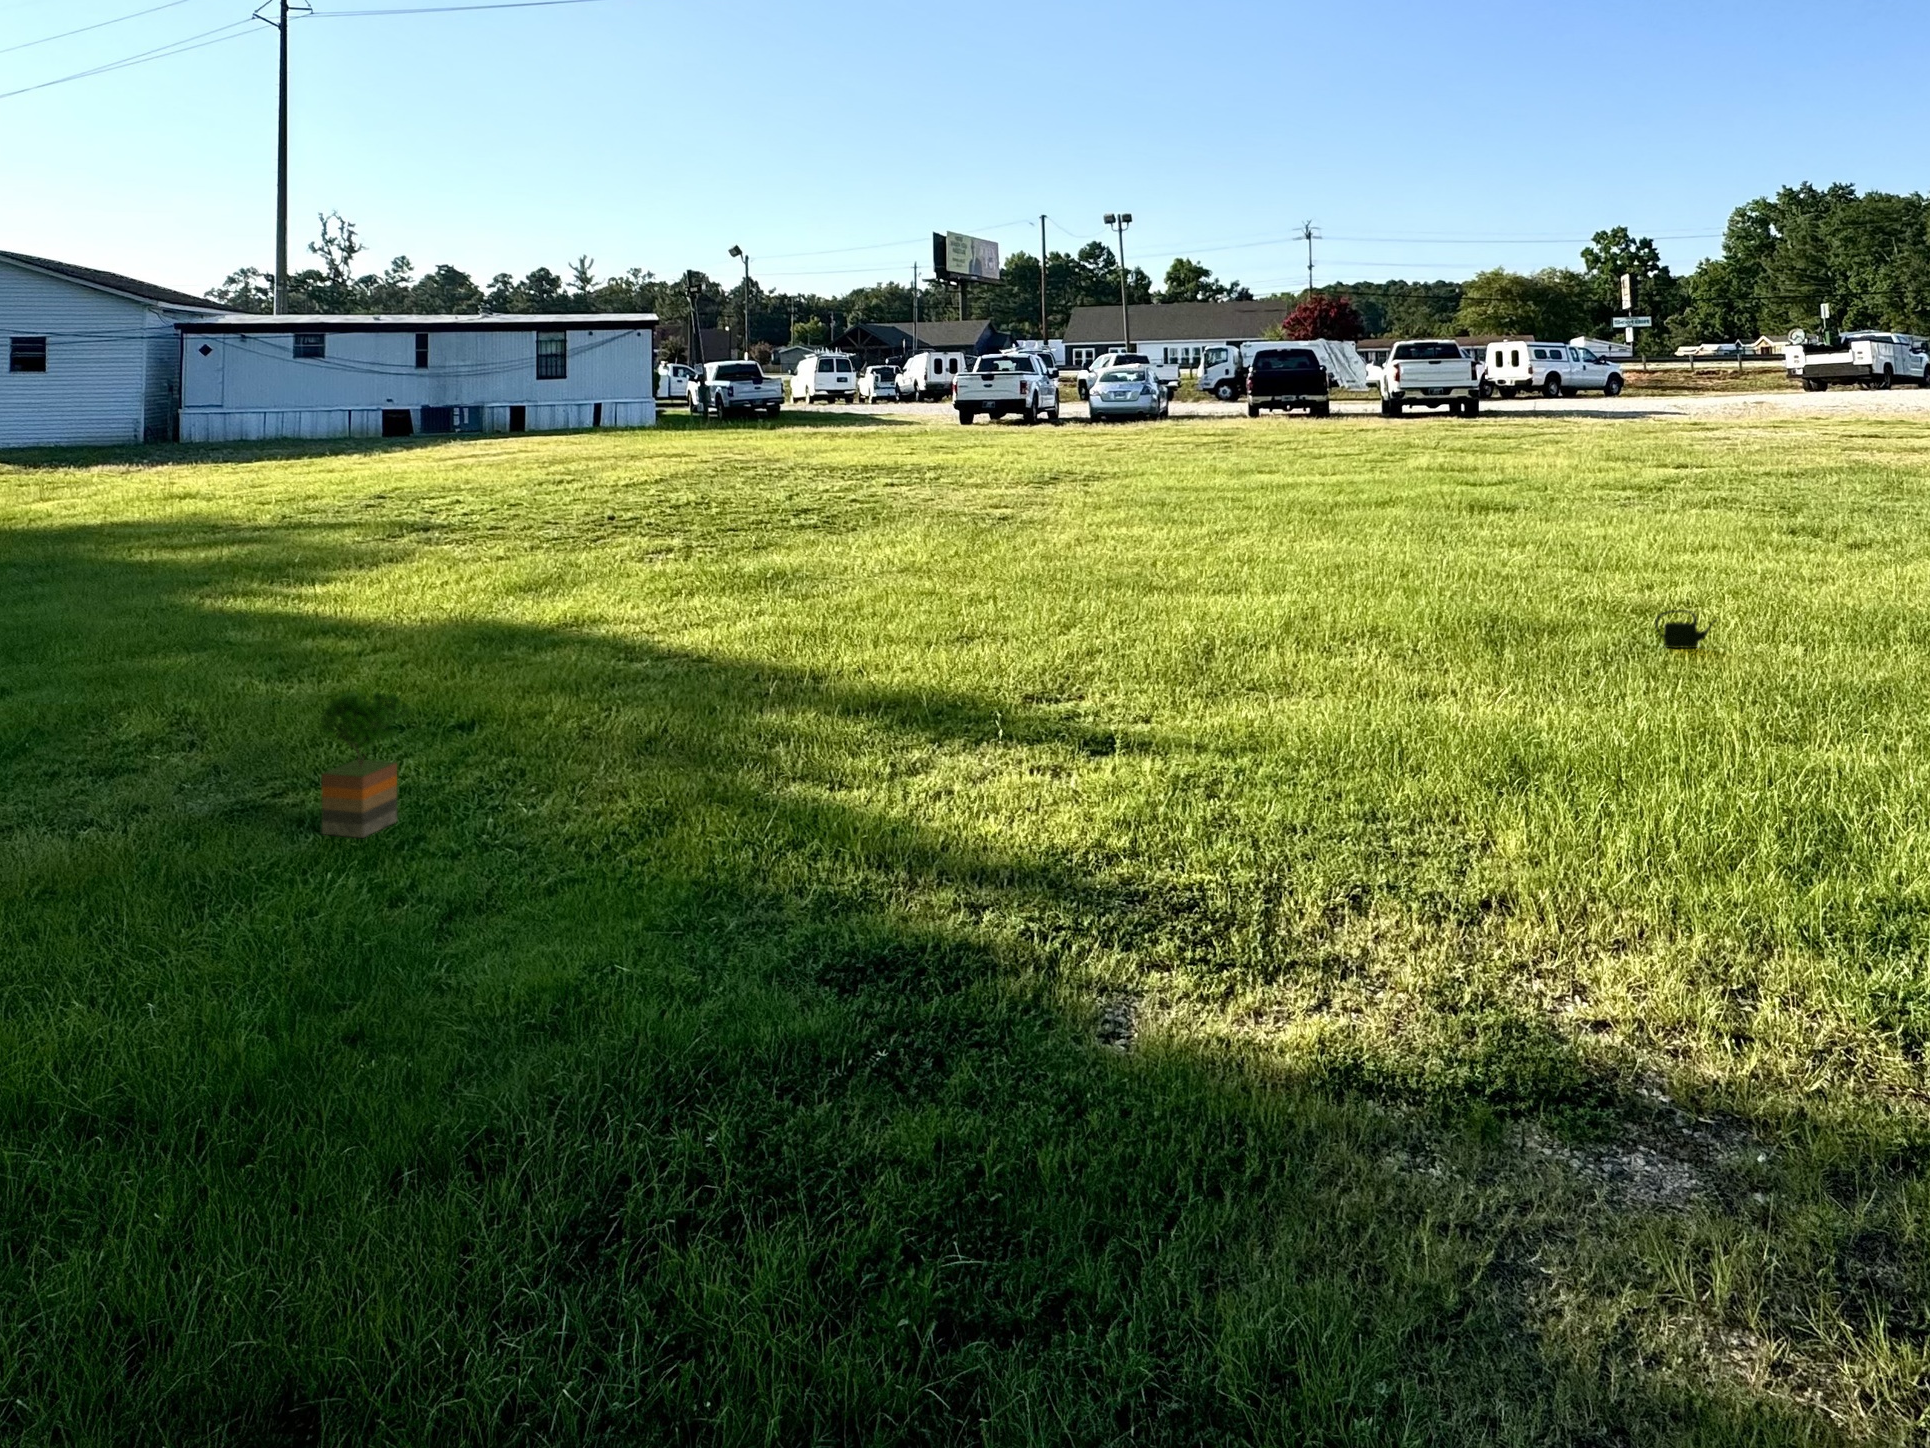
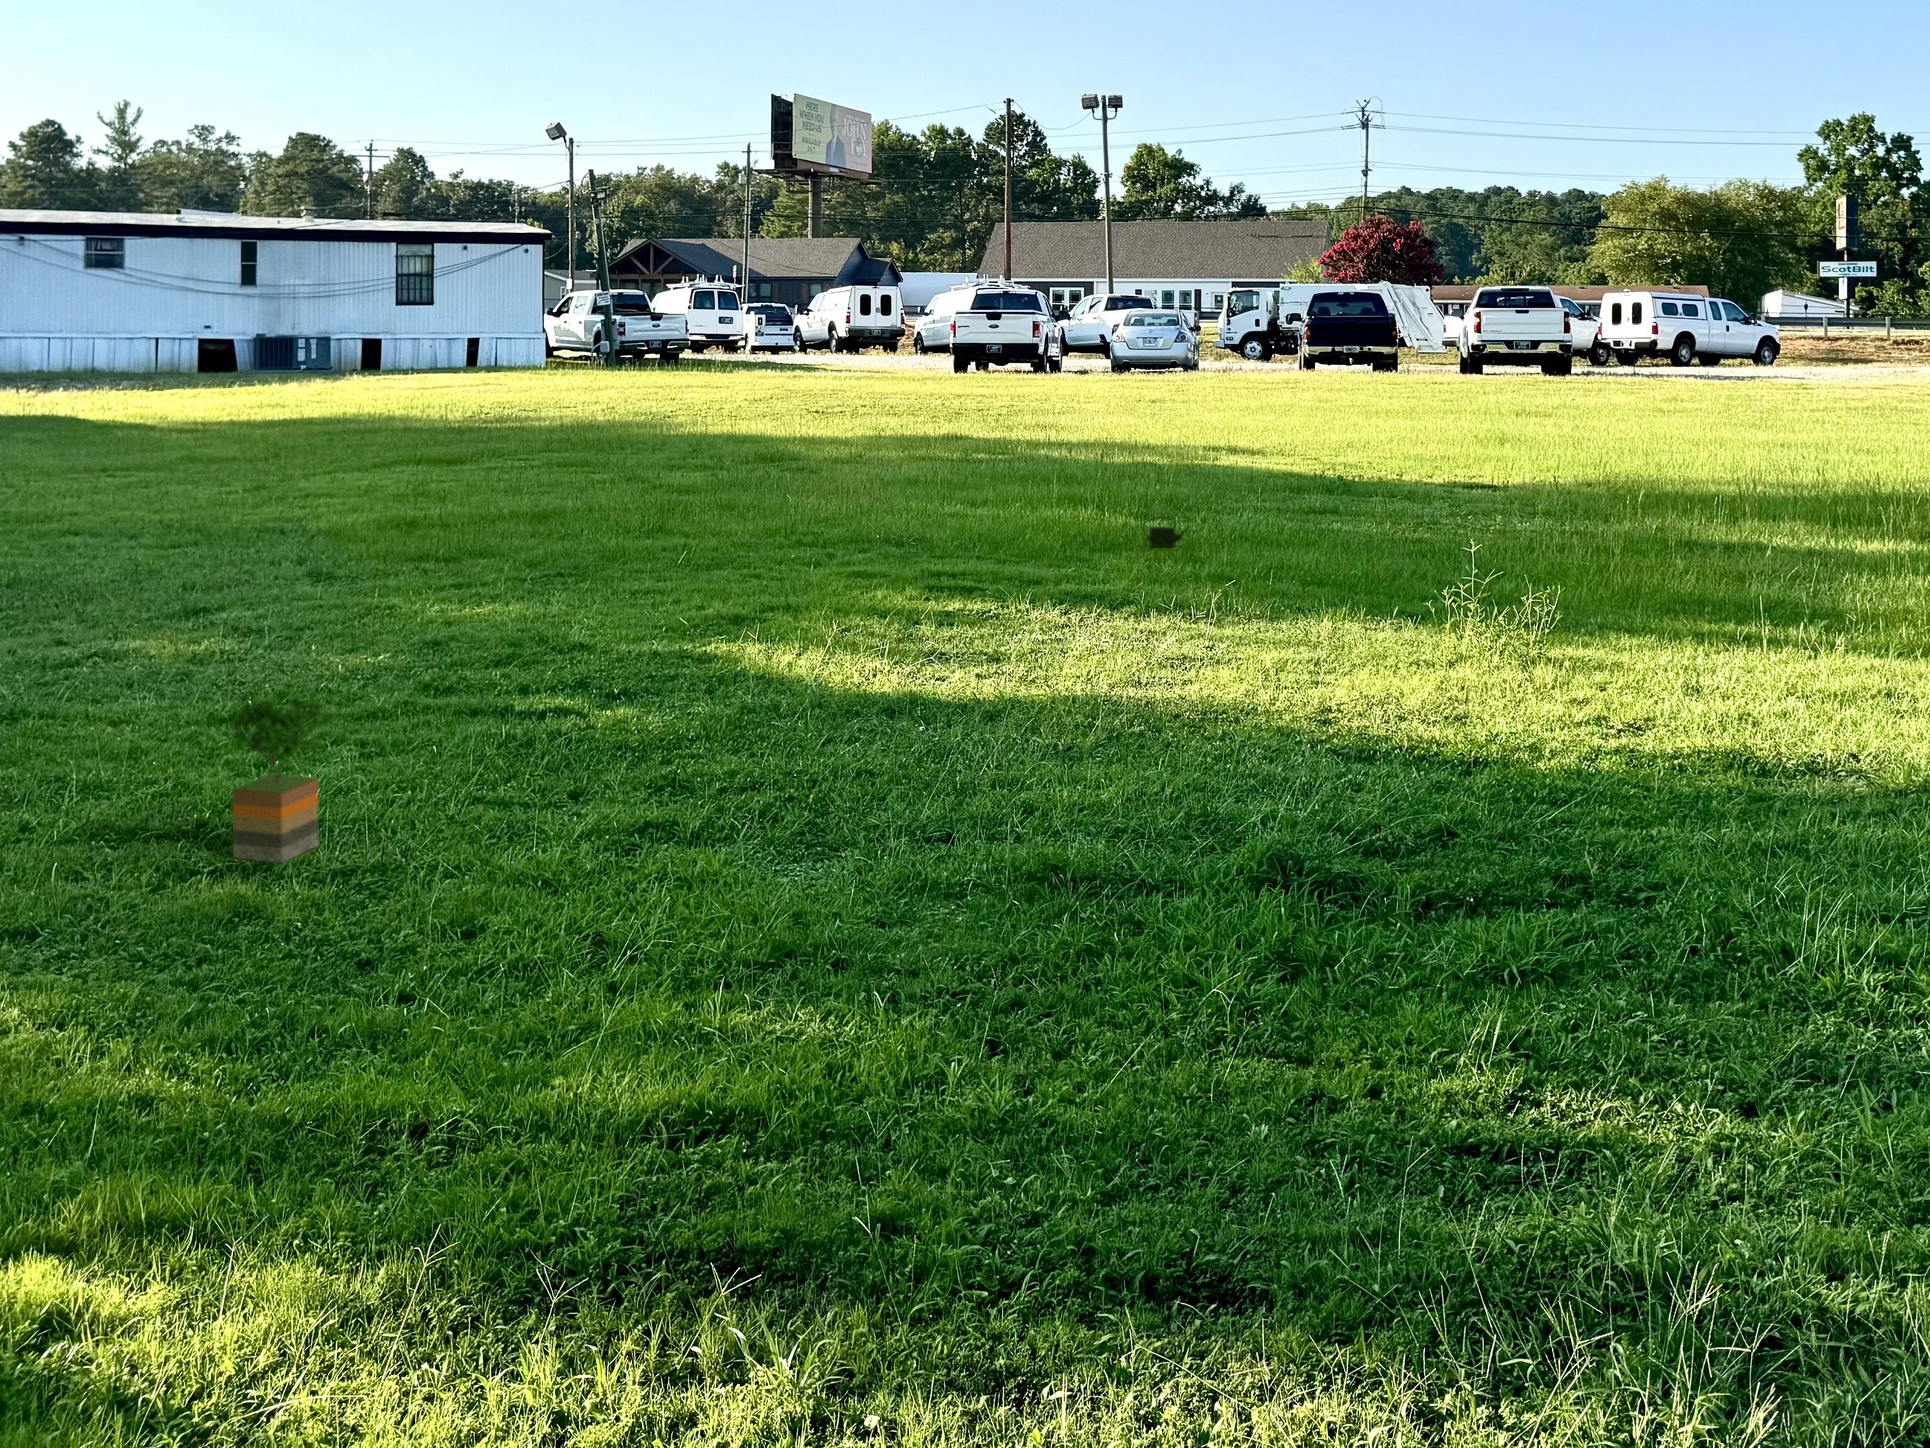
watering can: present [1655,610,1717,648] -> present [1144,517,1186,547]

